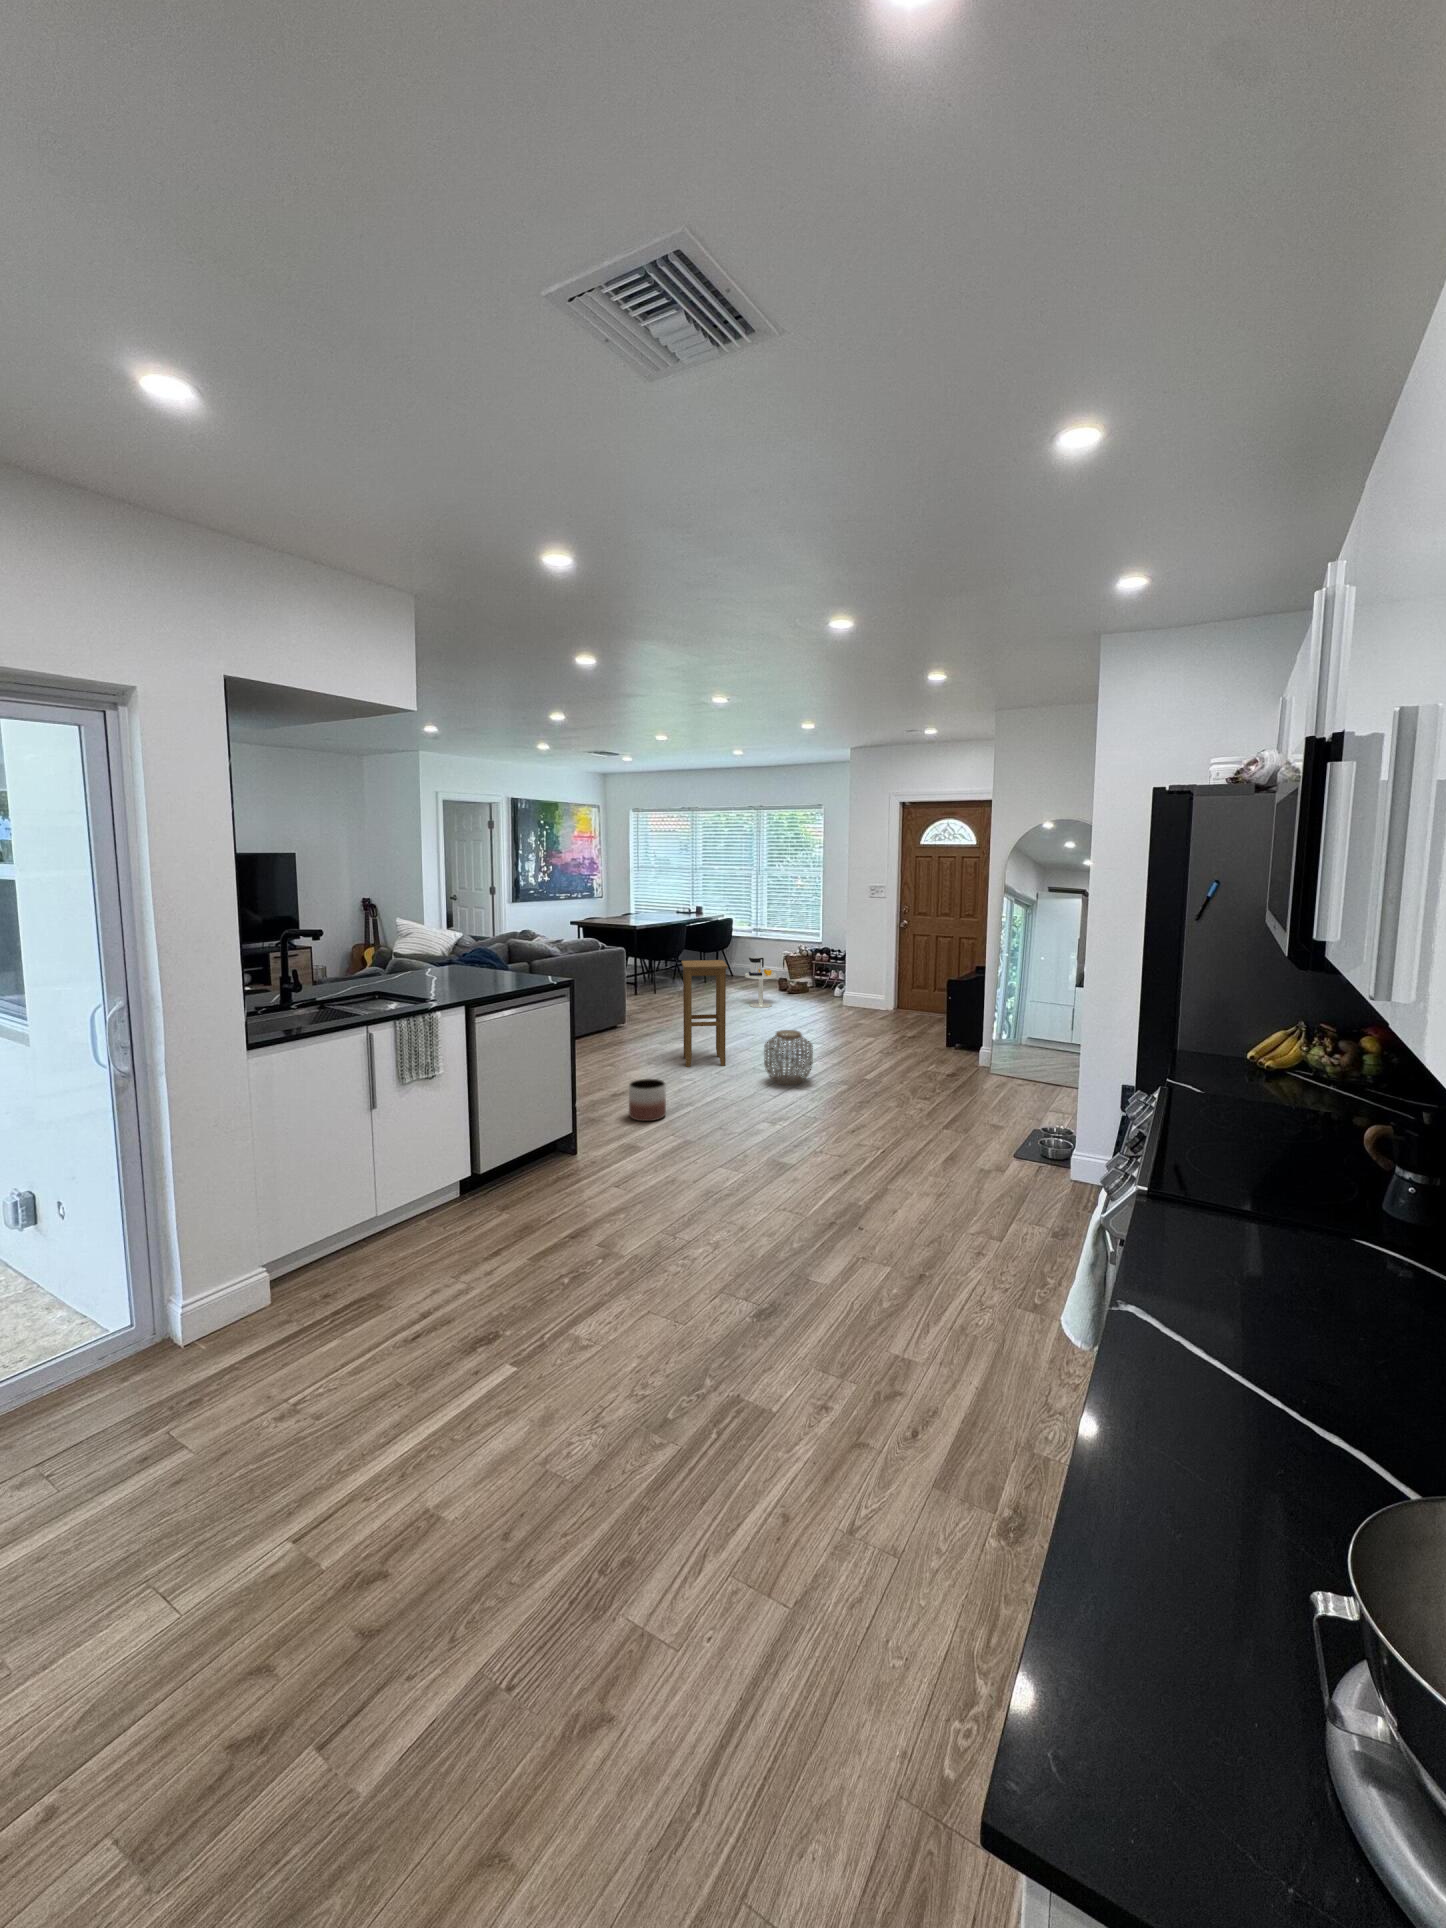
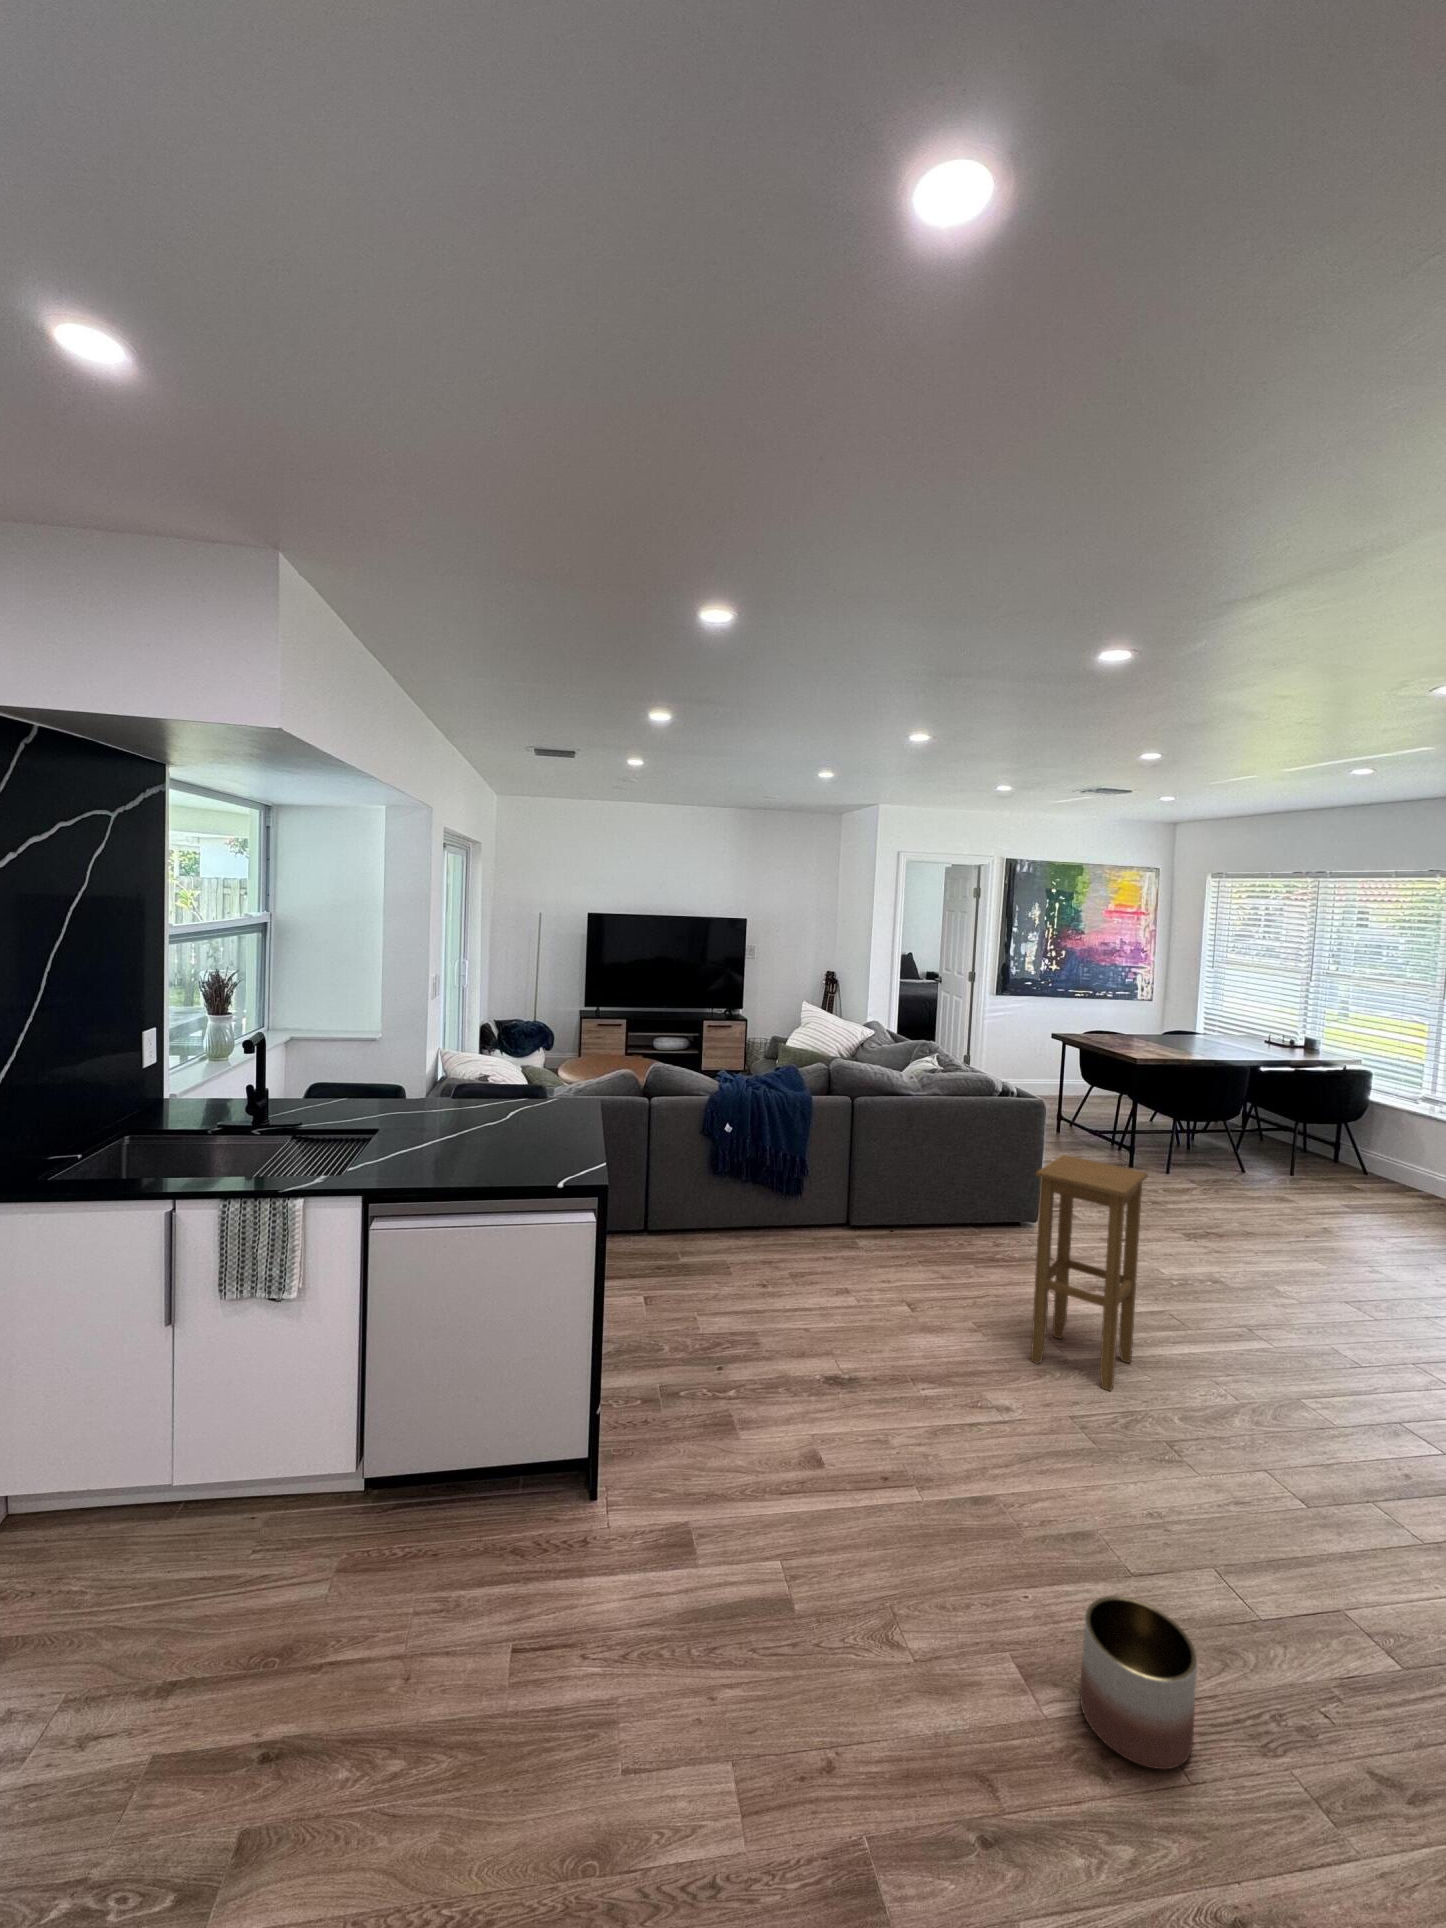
side table: present [745,957,777,1008] -> none [1330,1159,1409,1268]
woven basket: present [764,1030,813,1086] -> none [1142,1379,1275,1532]
planter: present [629,1079,666,1121] -> present [1080,1596,1197,1769]

